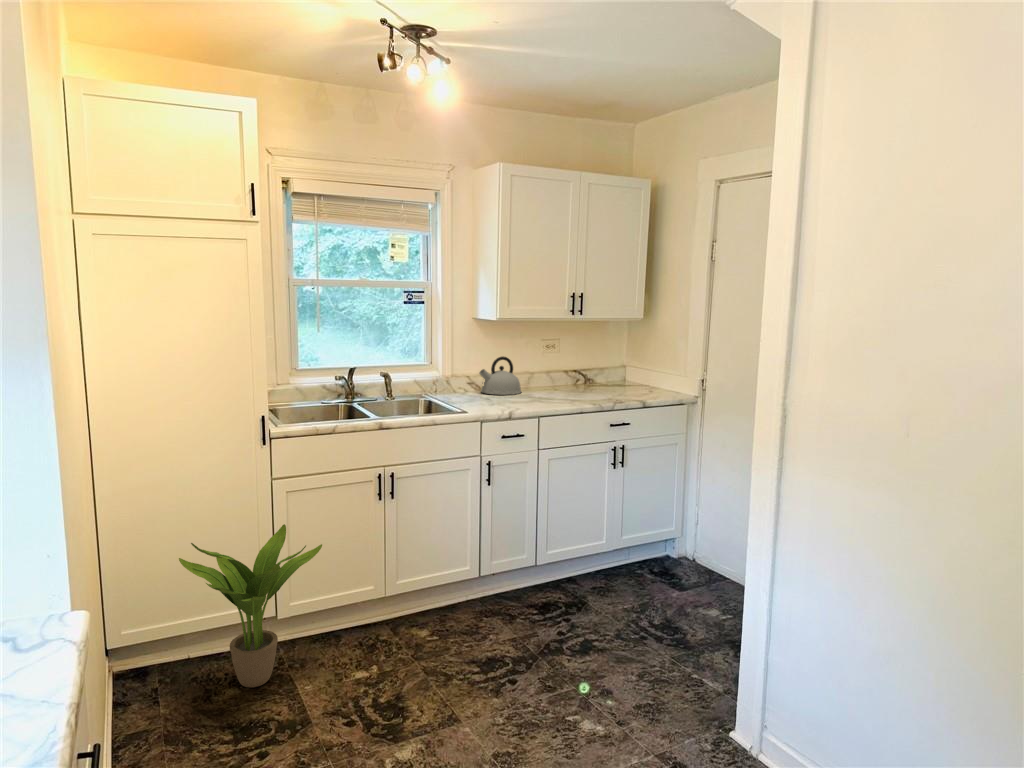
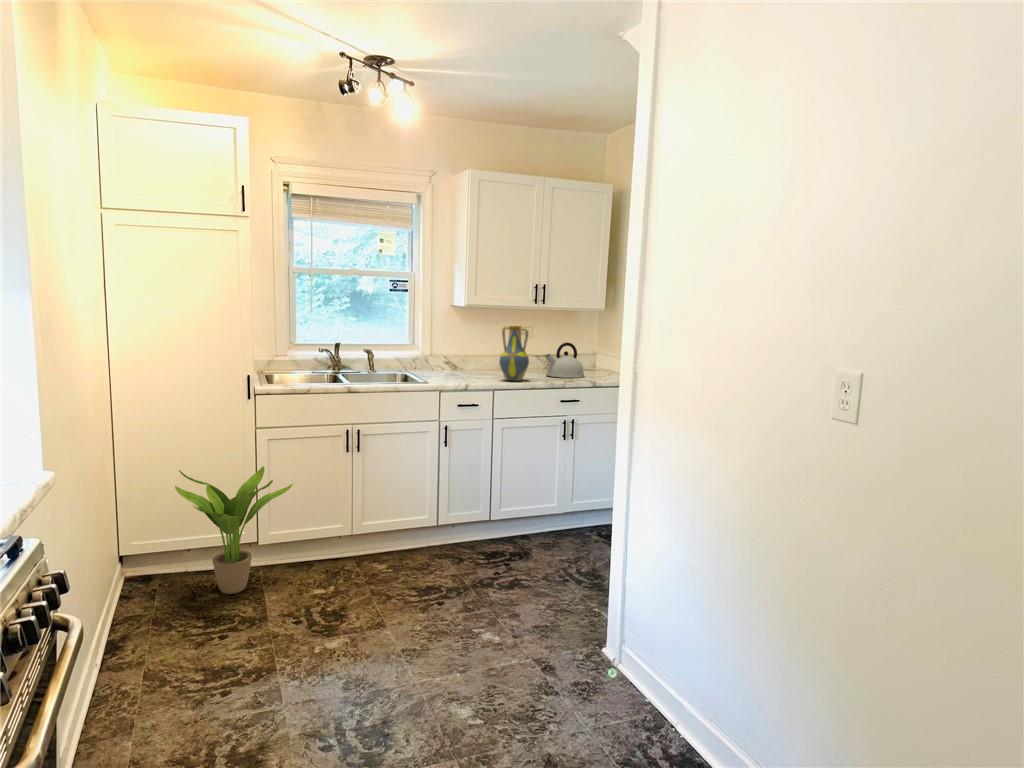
vase: none [542,343,576,405] -> present [499,326,529,381]
kettle: present [479,356,521,395] -> present [545,342,584,378]

